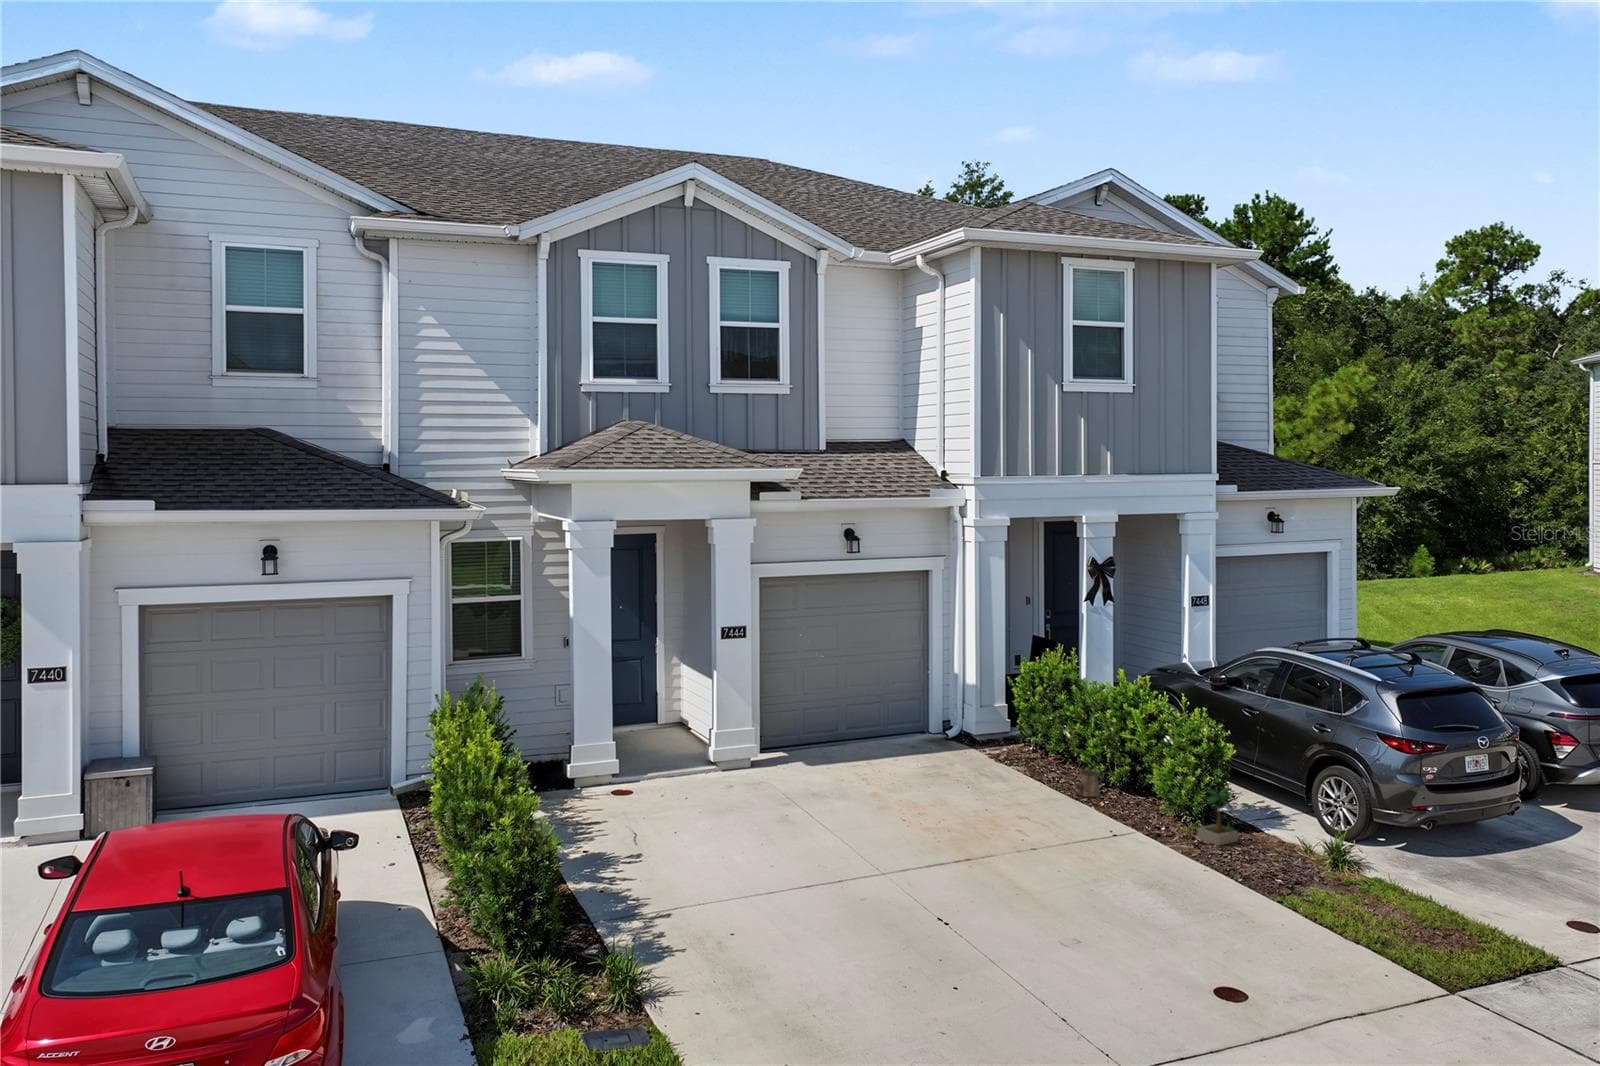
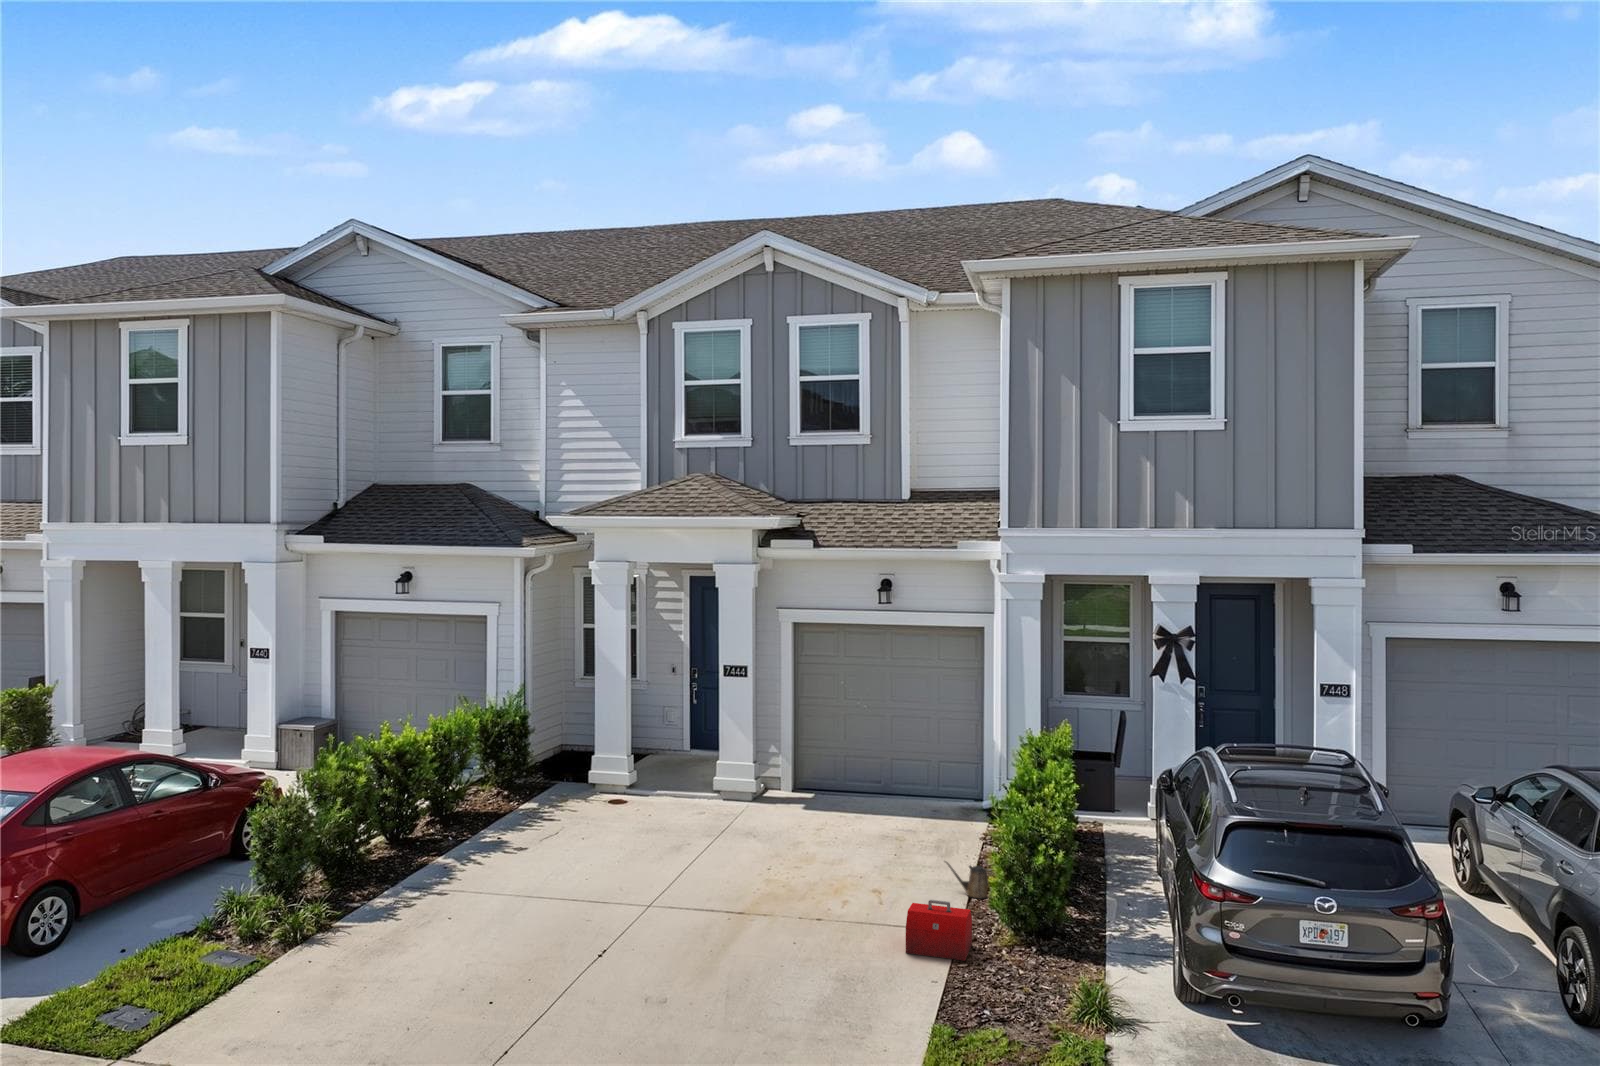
potted plant: present [1197,788,1238,845] -> none [968,906,1015,982]
toolbox: none [1123,791,1188,841] -> present [906,900,972,961]

